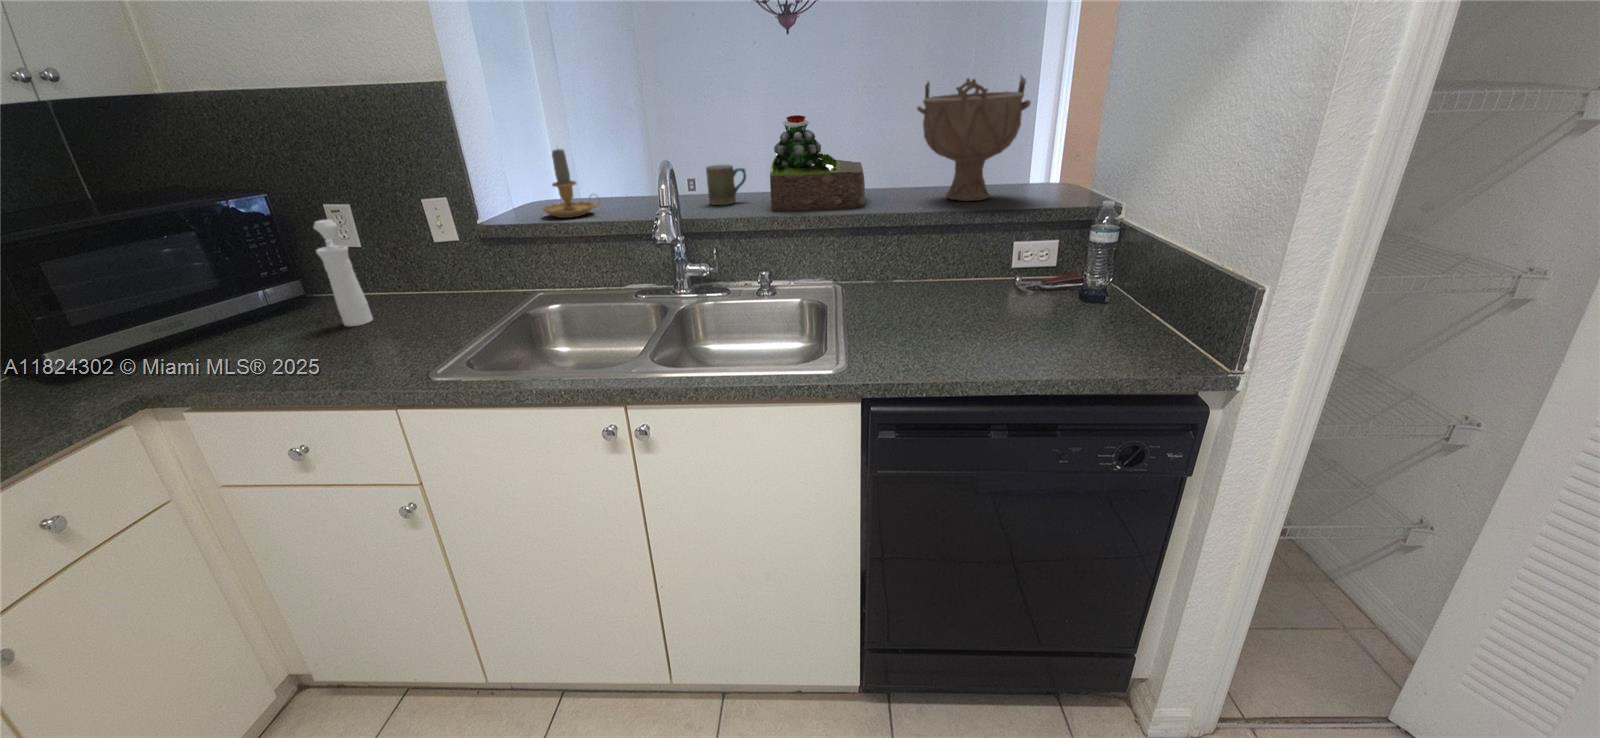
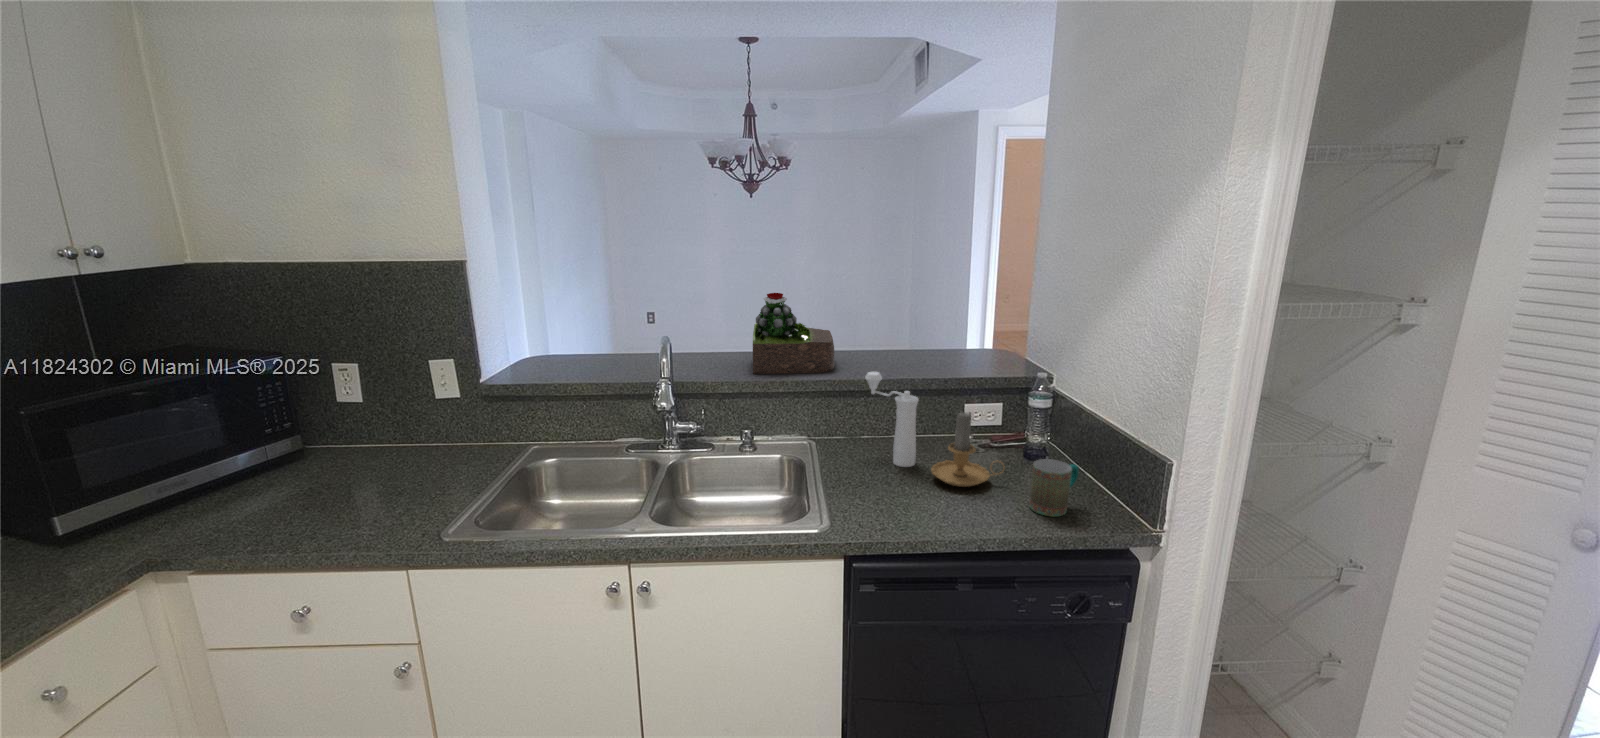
decorative bowl: present [917,76,1031,201] -> none [878,265,972,367]
candle: present [542,149,596,218] -> present [931,412,1005,487]
mug: present [706,165,746,205] -> present [1029,459,1078,516]
pepper mill: present [314,220,373,326] -> present [865,372,918,467]

